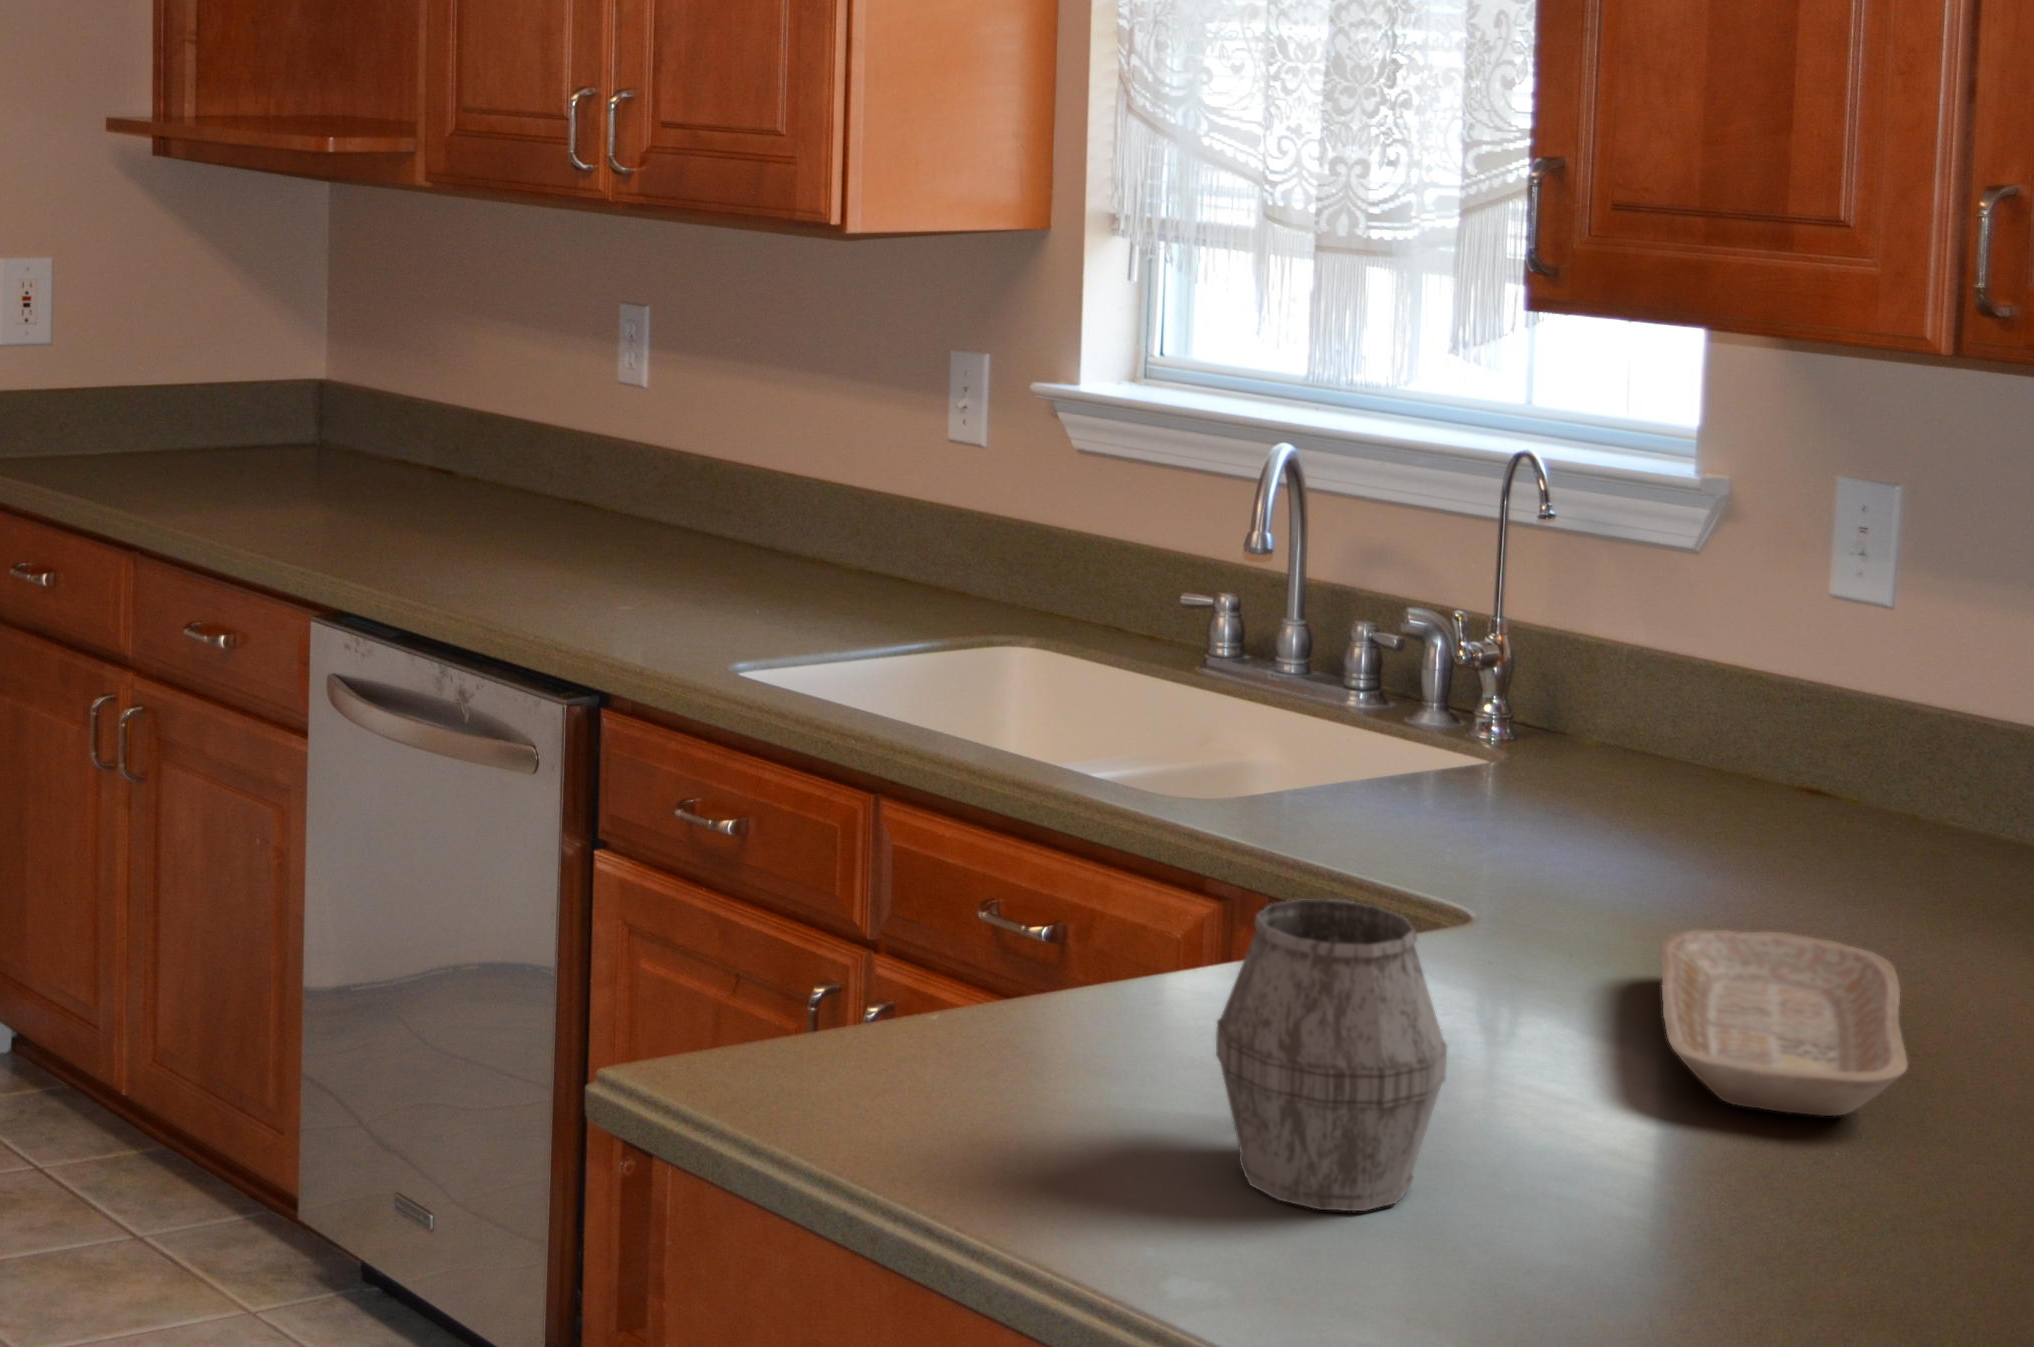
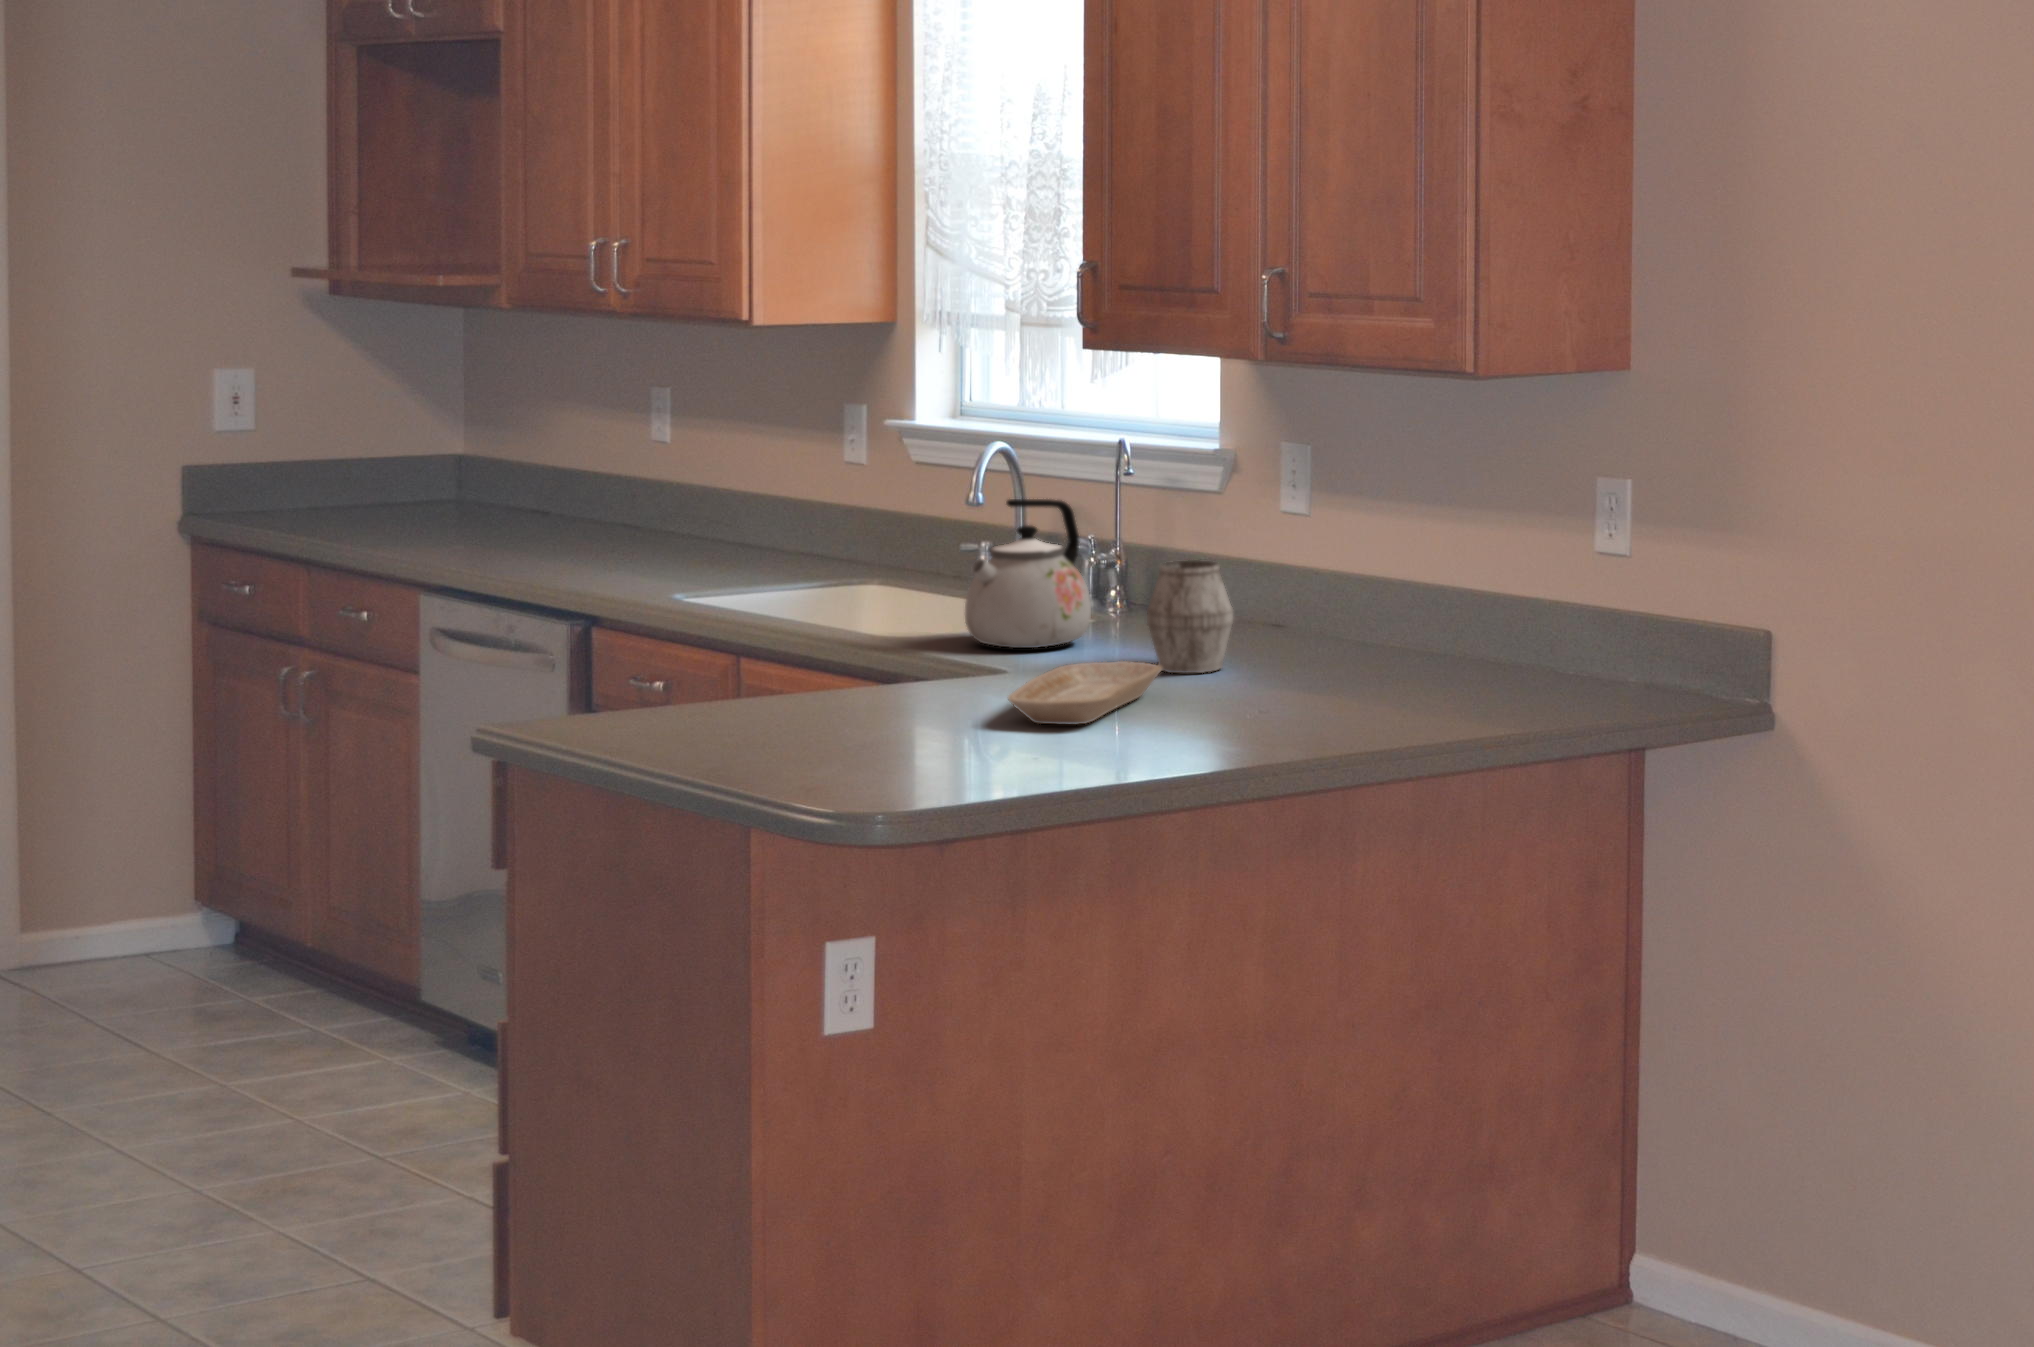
kettle: none [1332,571,1567,844] -> present [965,499,1091,648]
mug: present [1216,899,1447,1211] -> present [1147,560,1233,673]

